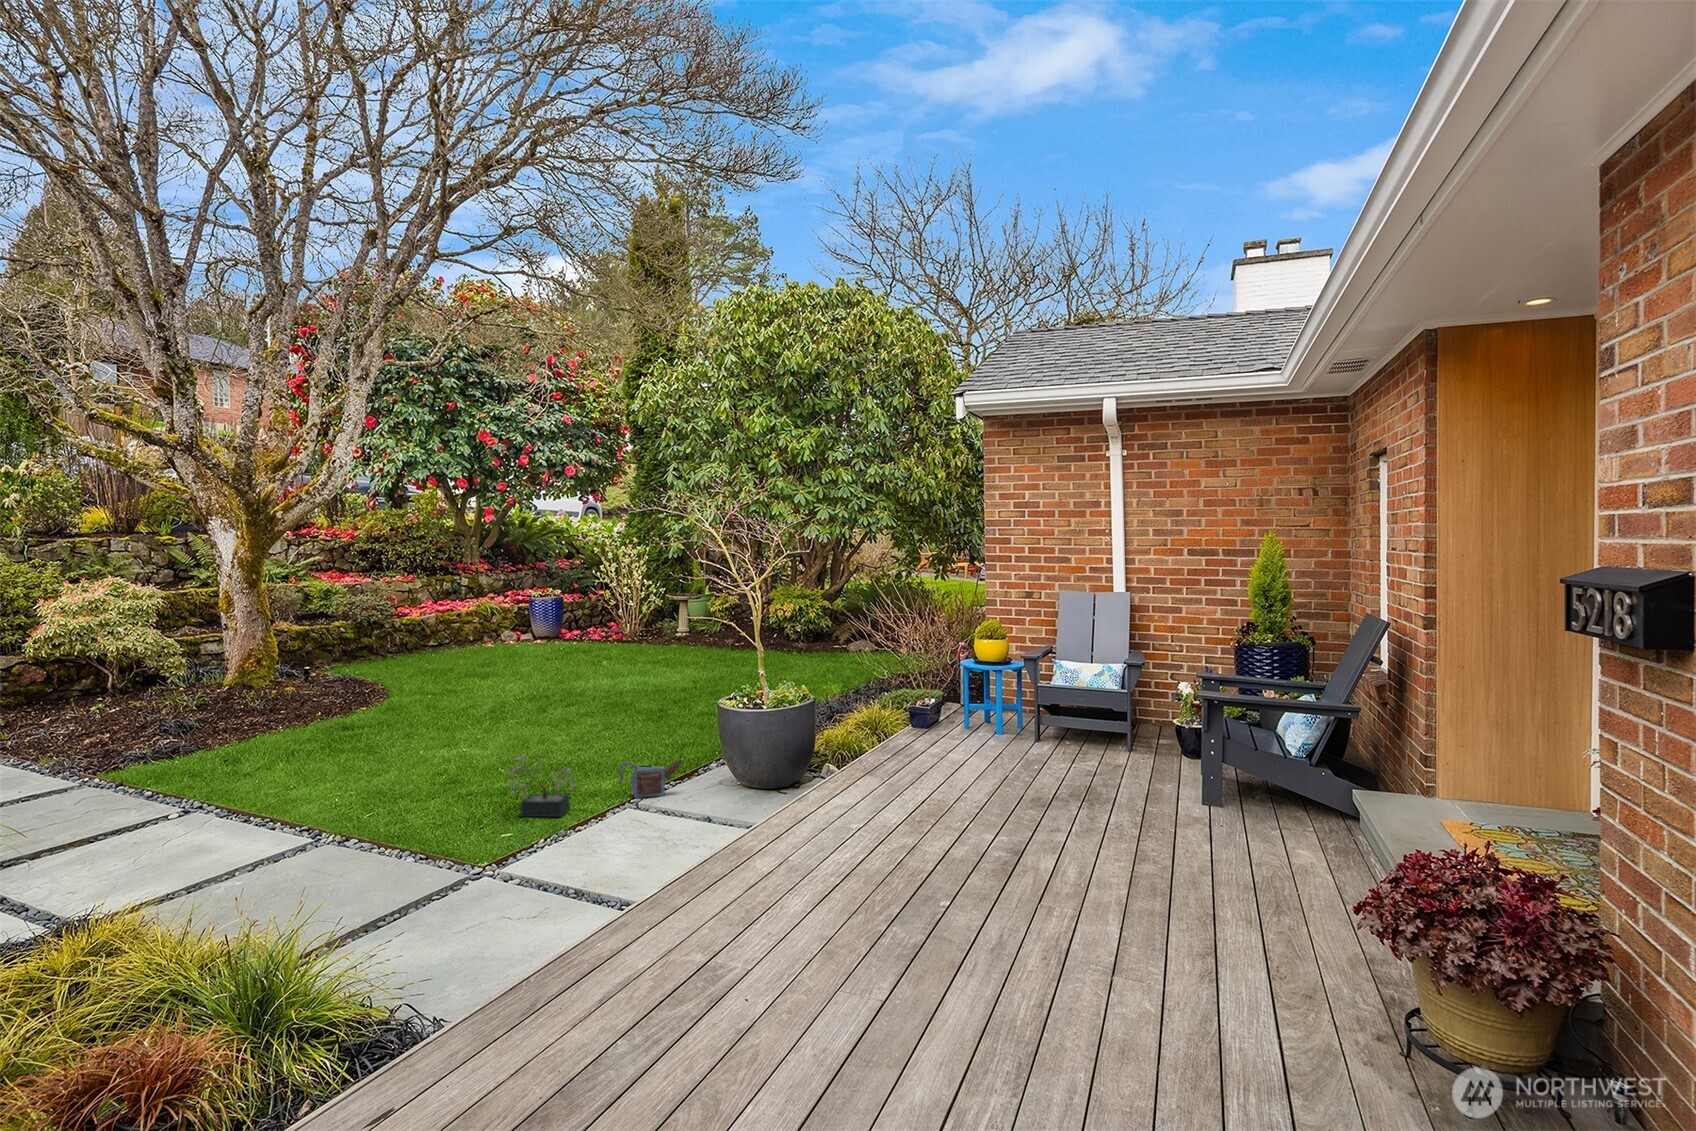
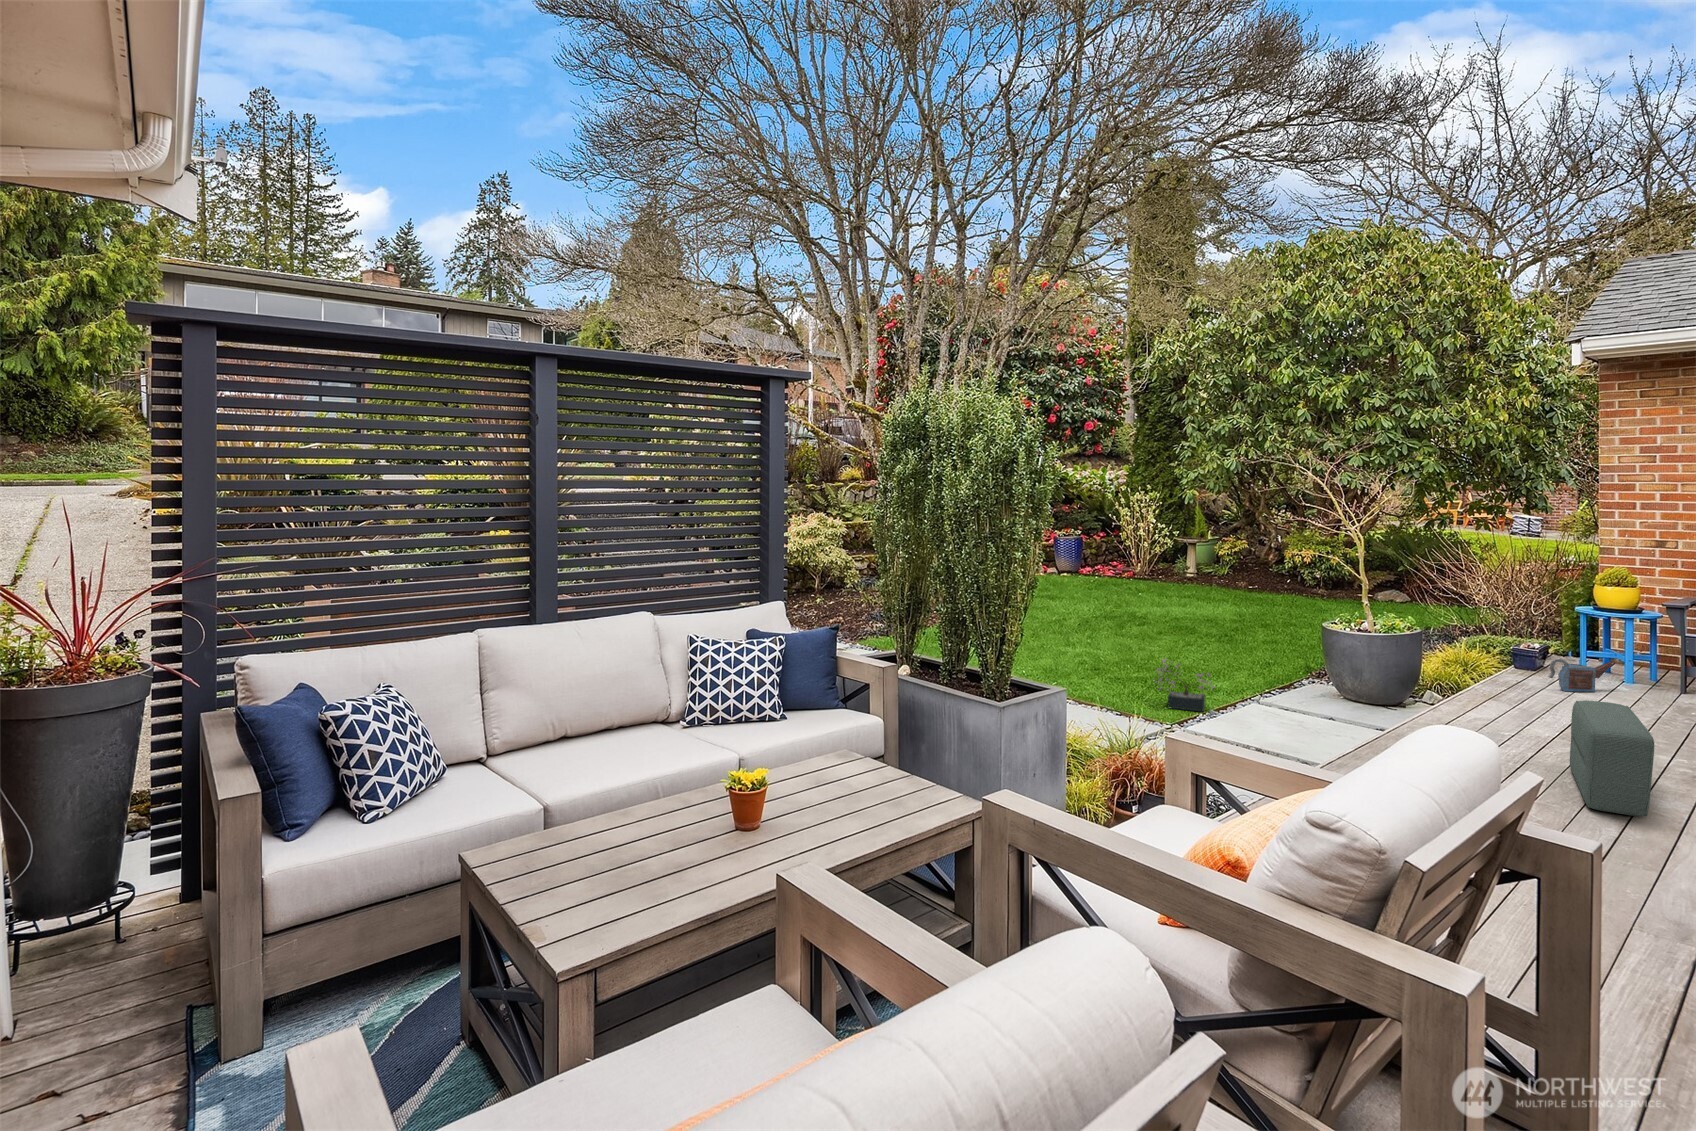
watering can: present [618,760,683,798] -> present [1548,659,1613,692]
pouf: none [854,777,920,906] -> present [1570,701,1654,816]

